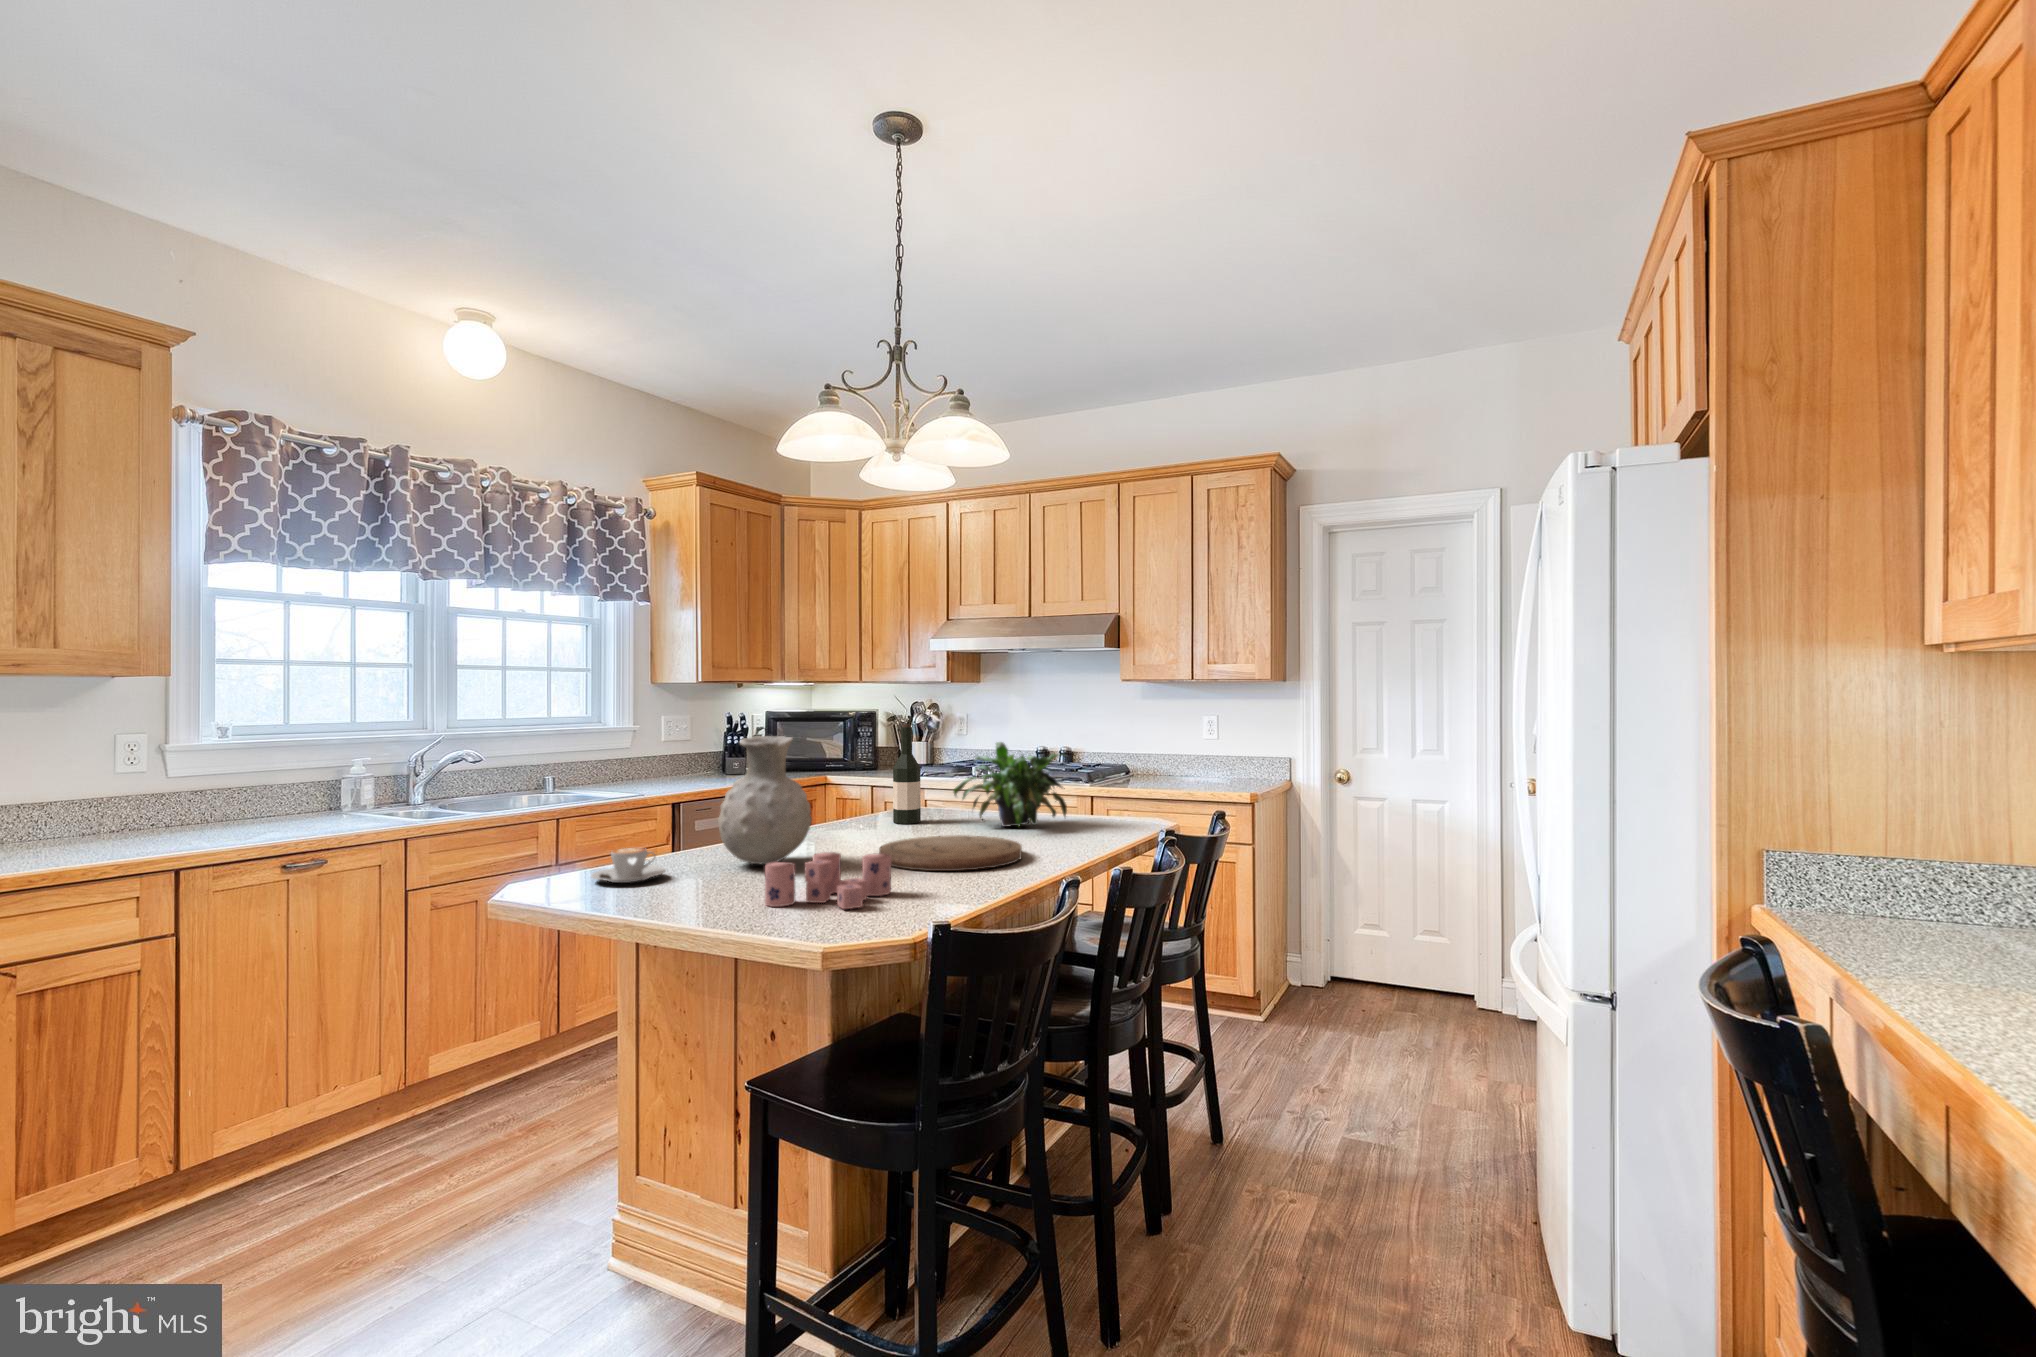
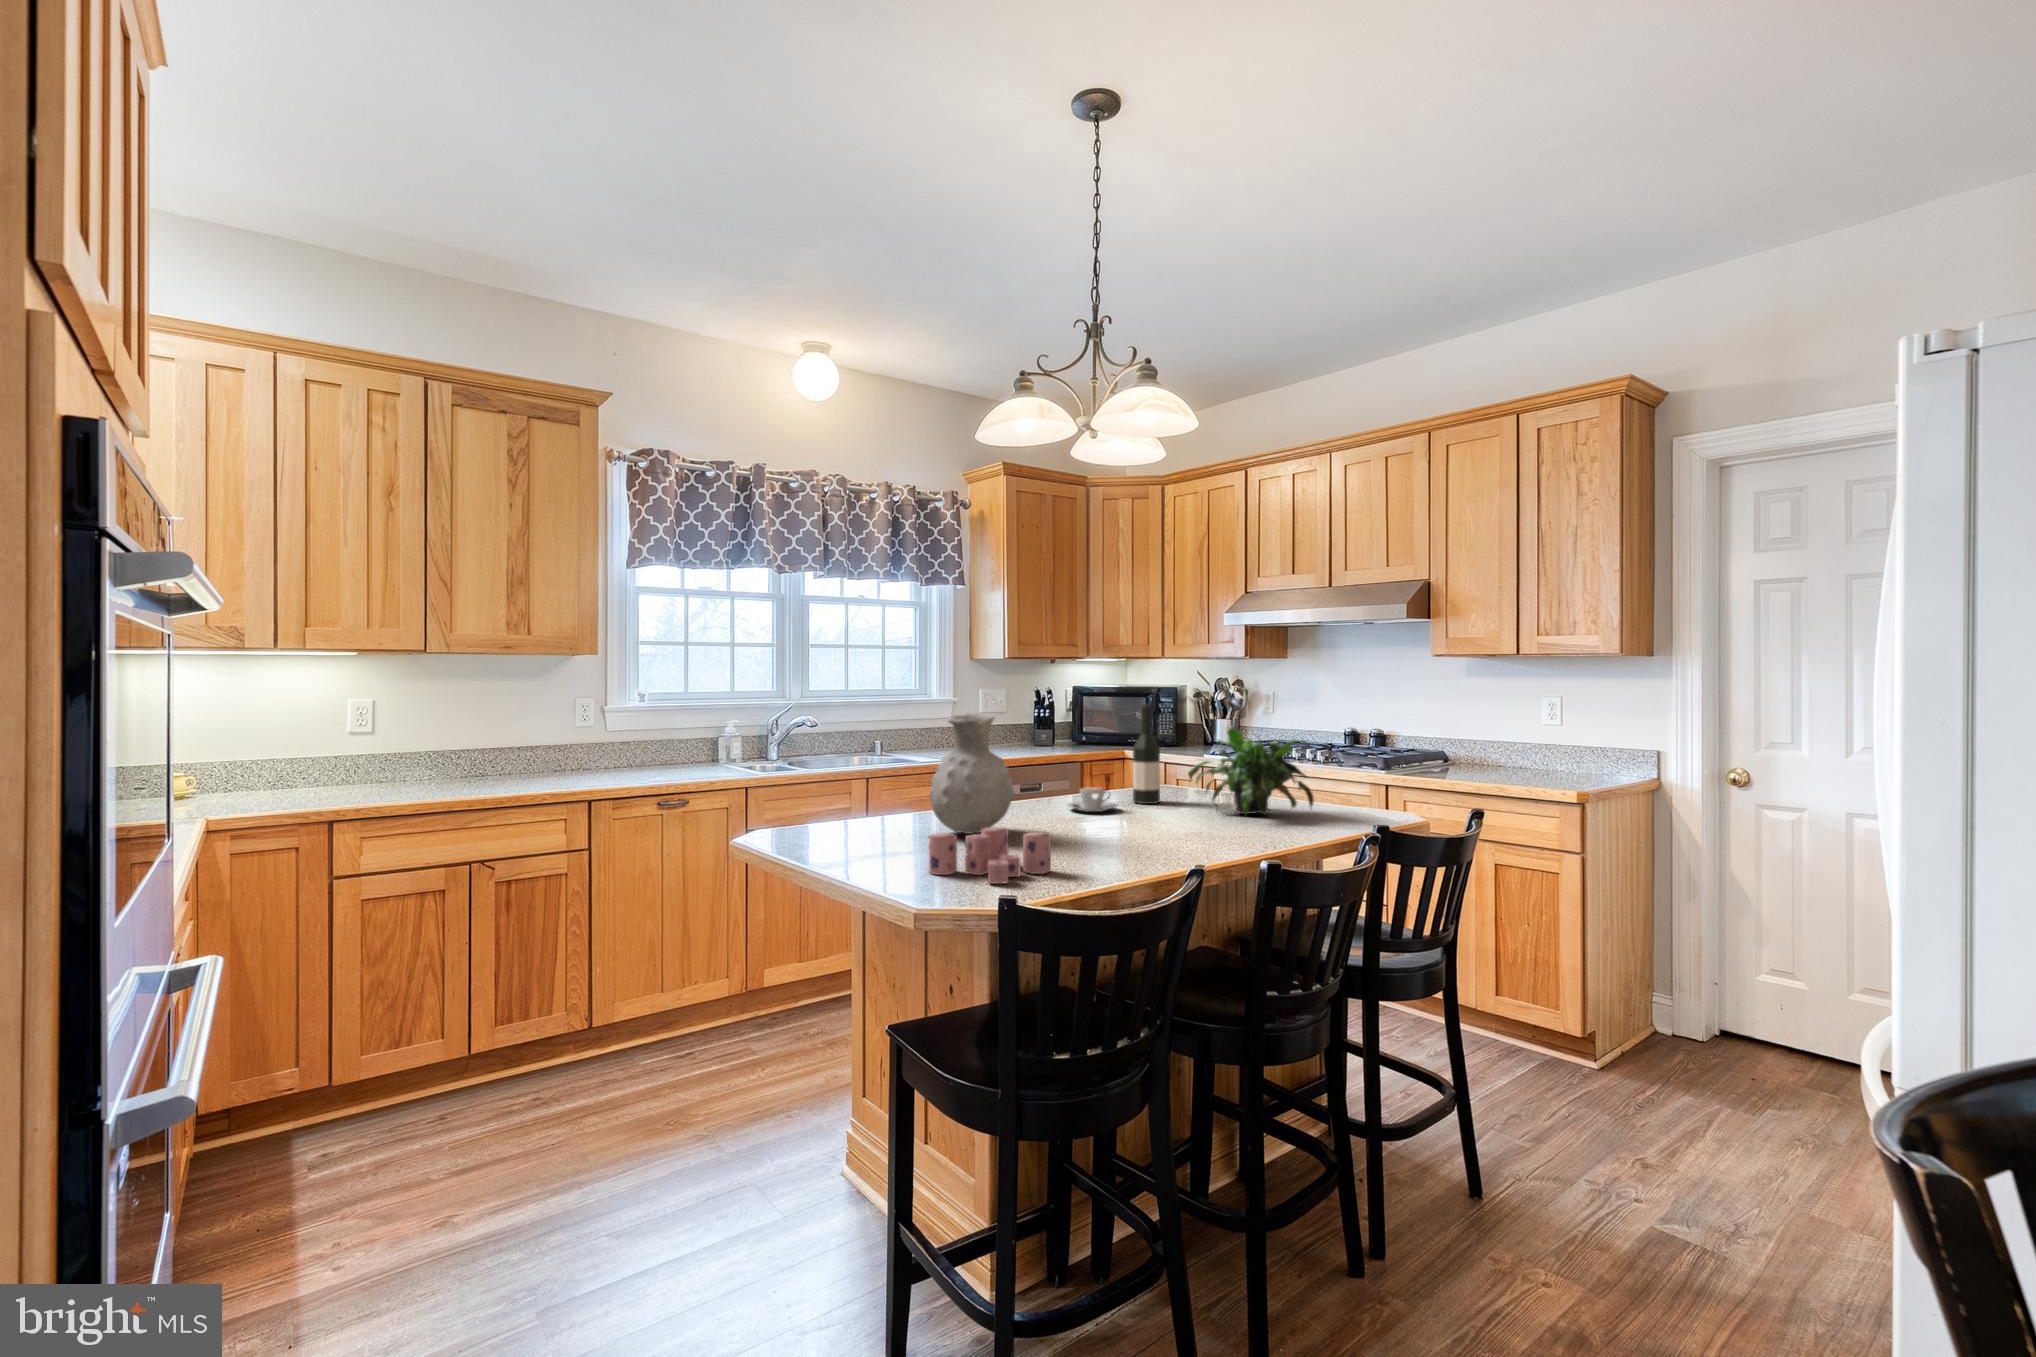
cutting board: present [879,835,1022,871] -> none [1076,819,1222,856]
coffee cup: present [591,848,666,883] -> present [1067,787,1118,812]

